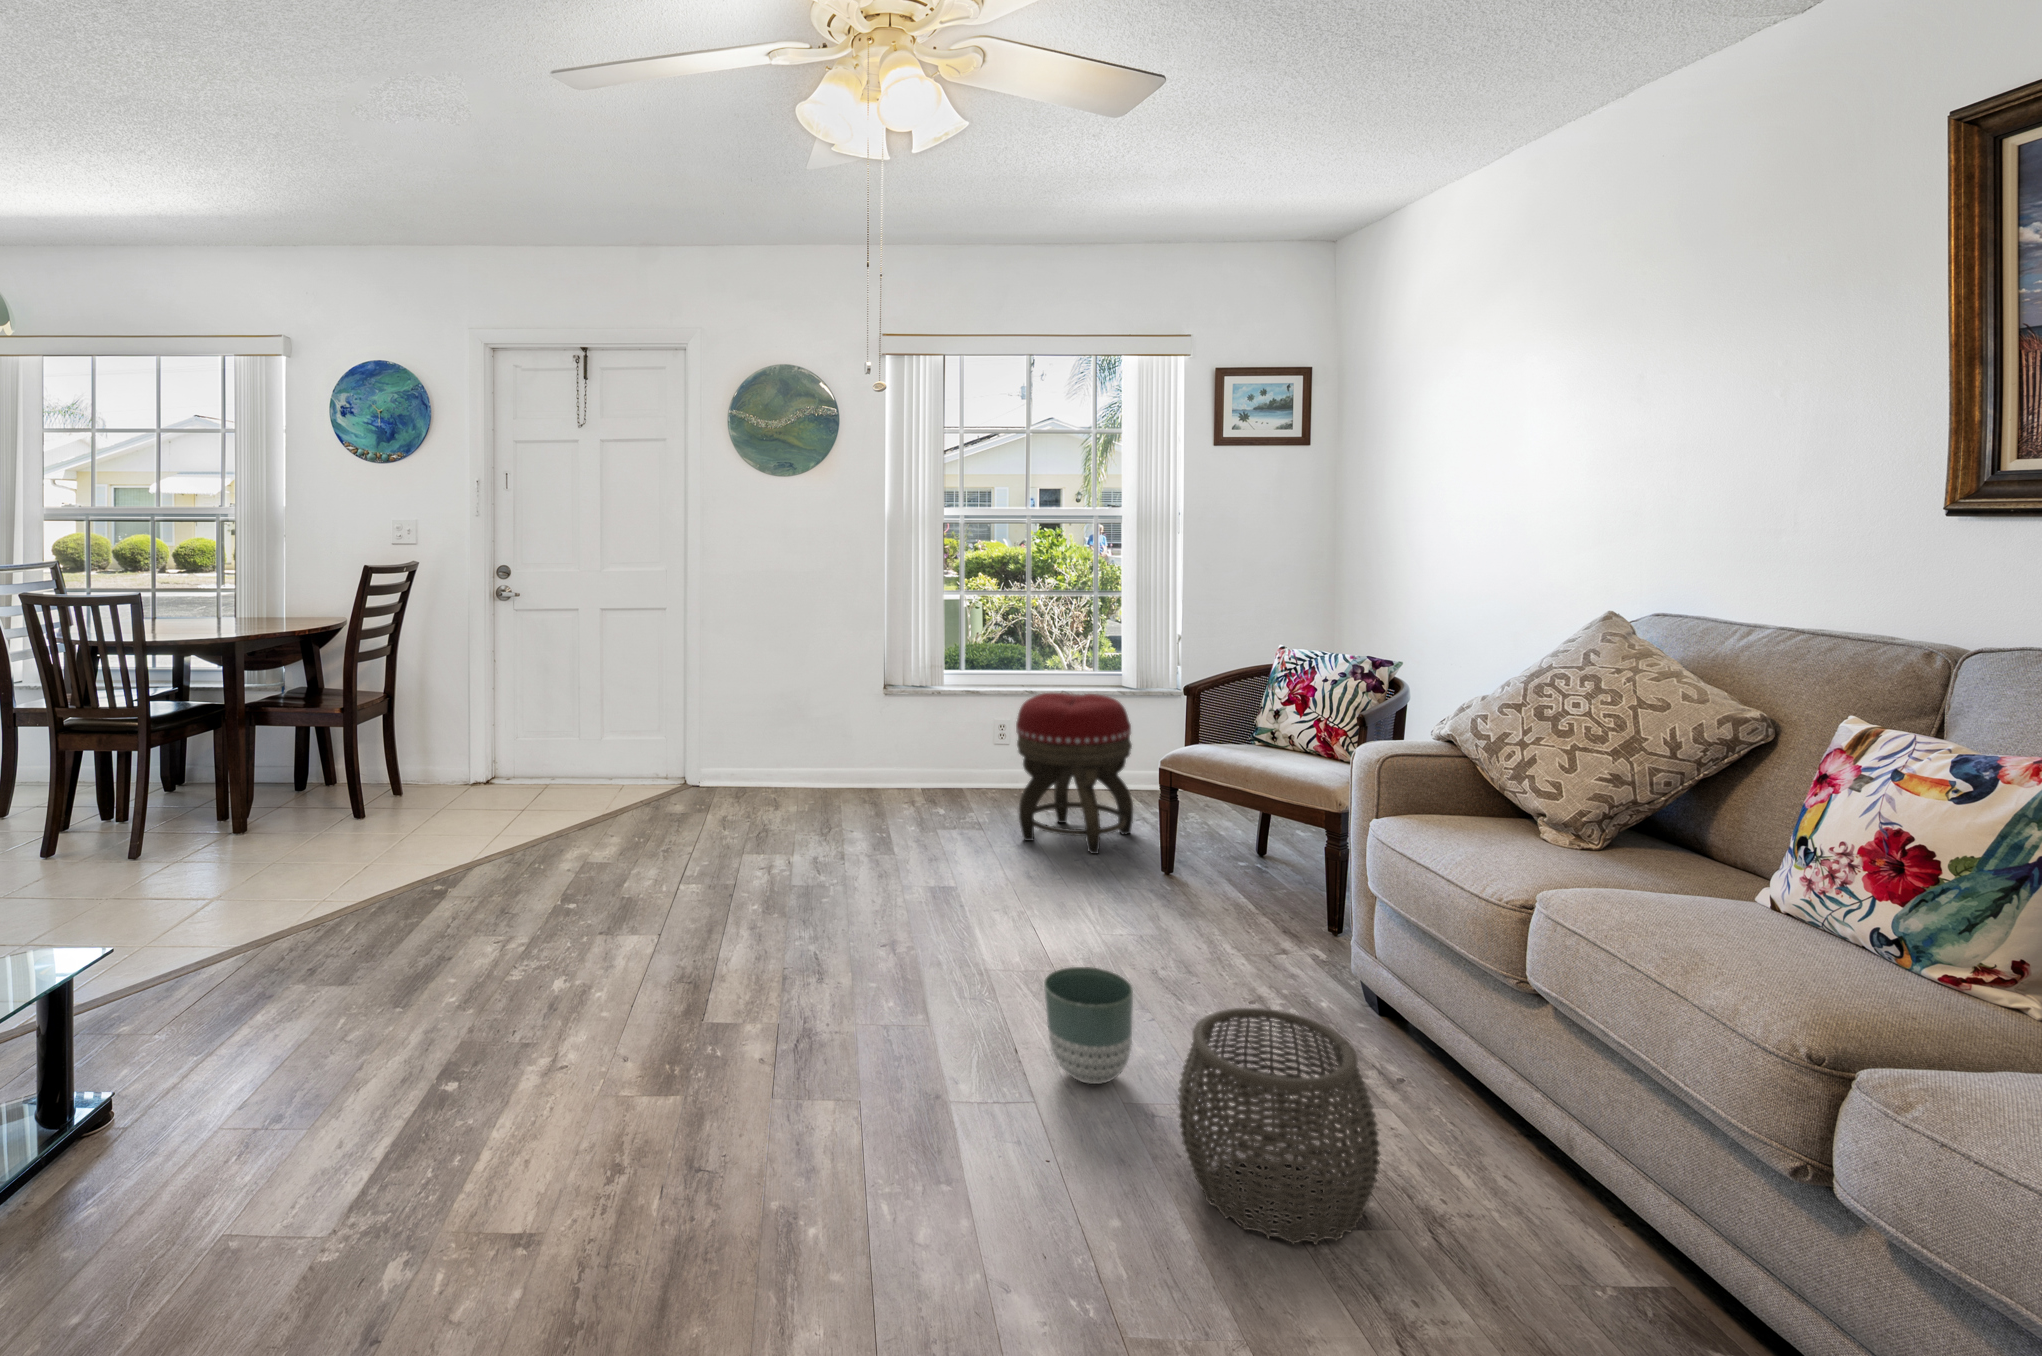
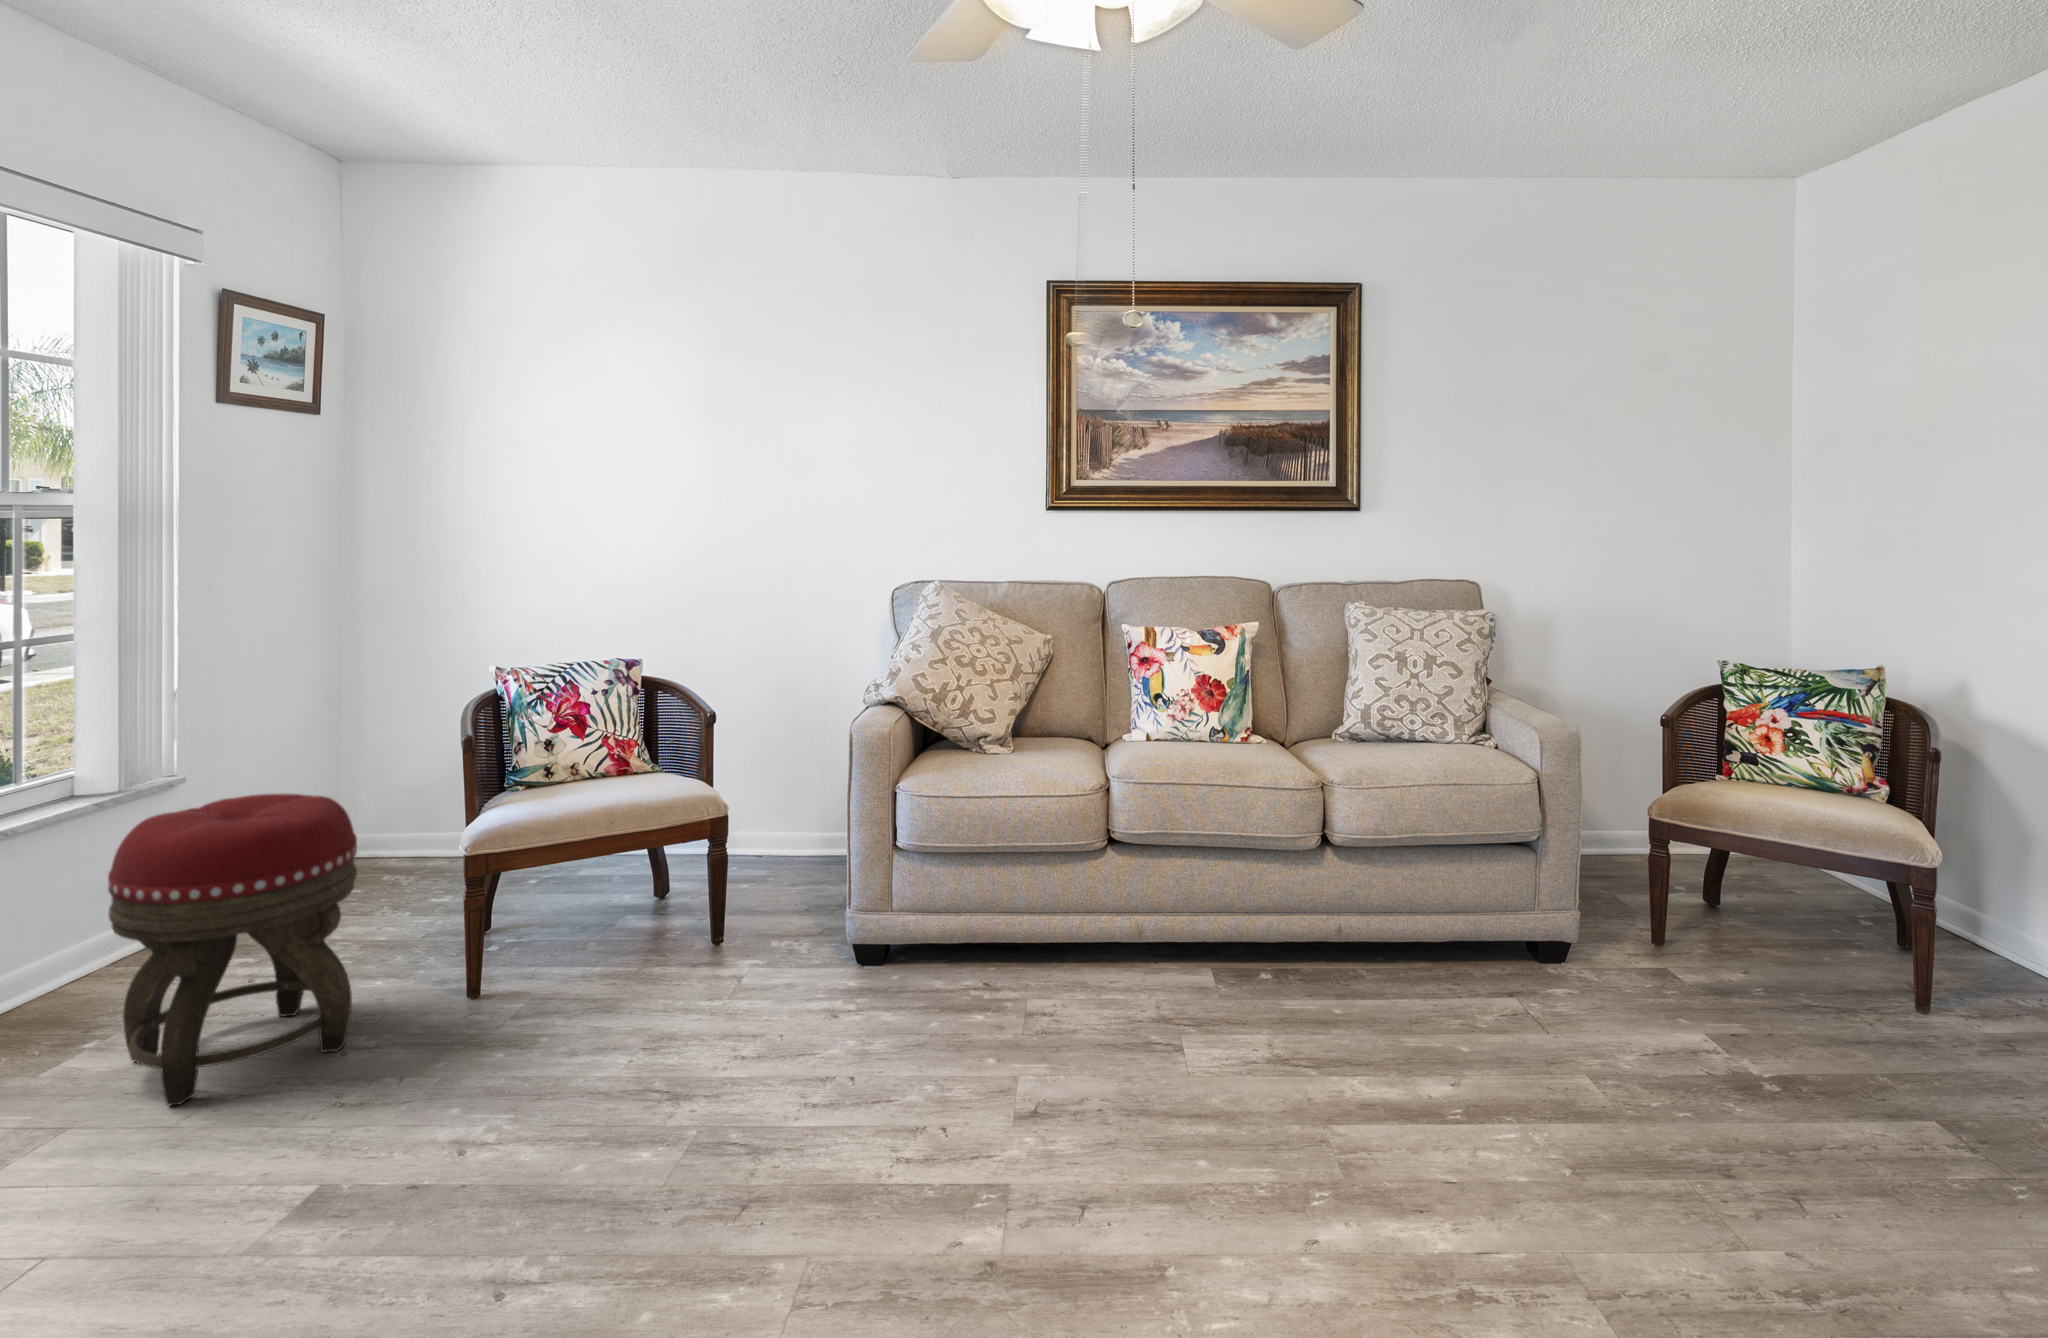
planter: present [1044,967,1133,1084] -> none [965,1008,1068,1152]
woven basket: present [1178,1008,1380,1244] -> none [1140,912,1305,1106]

